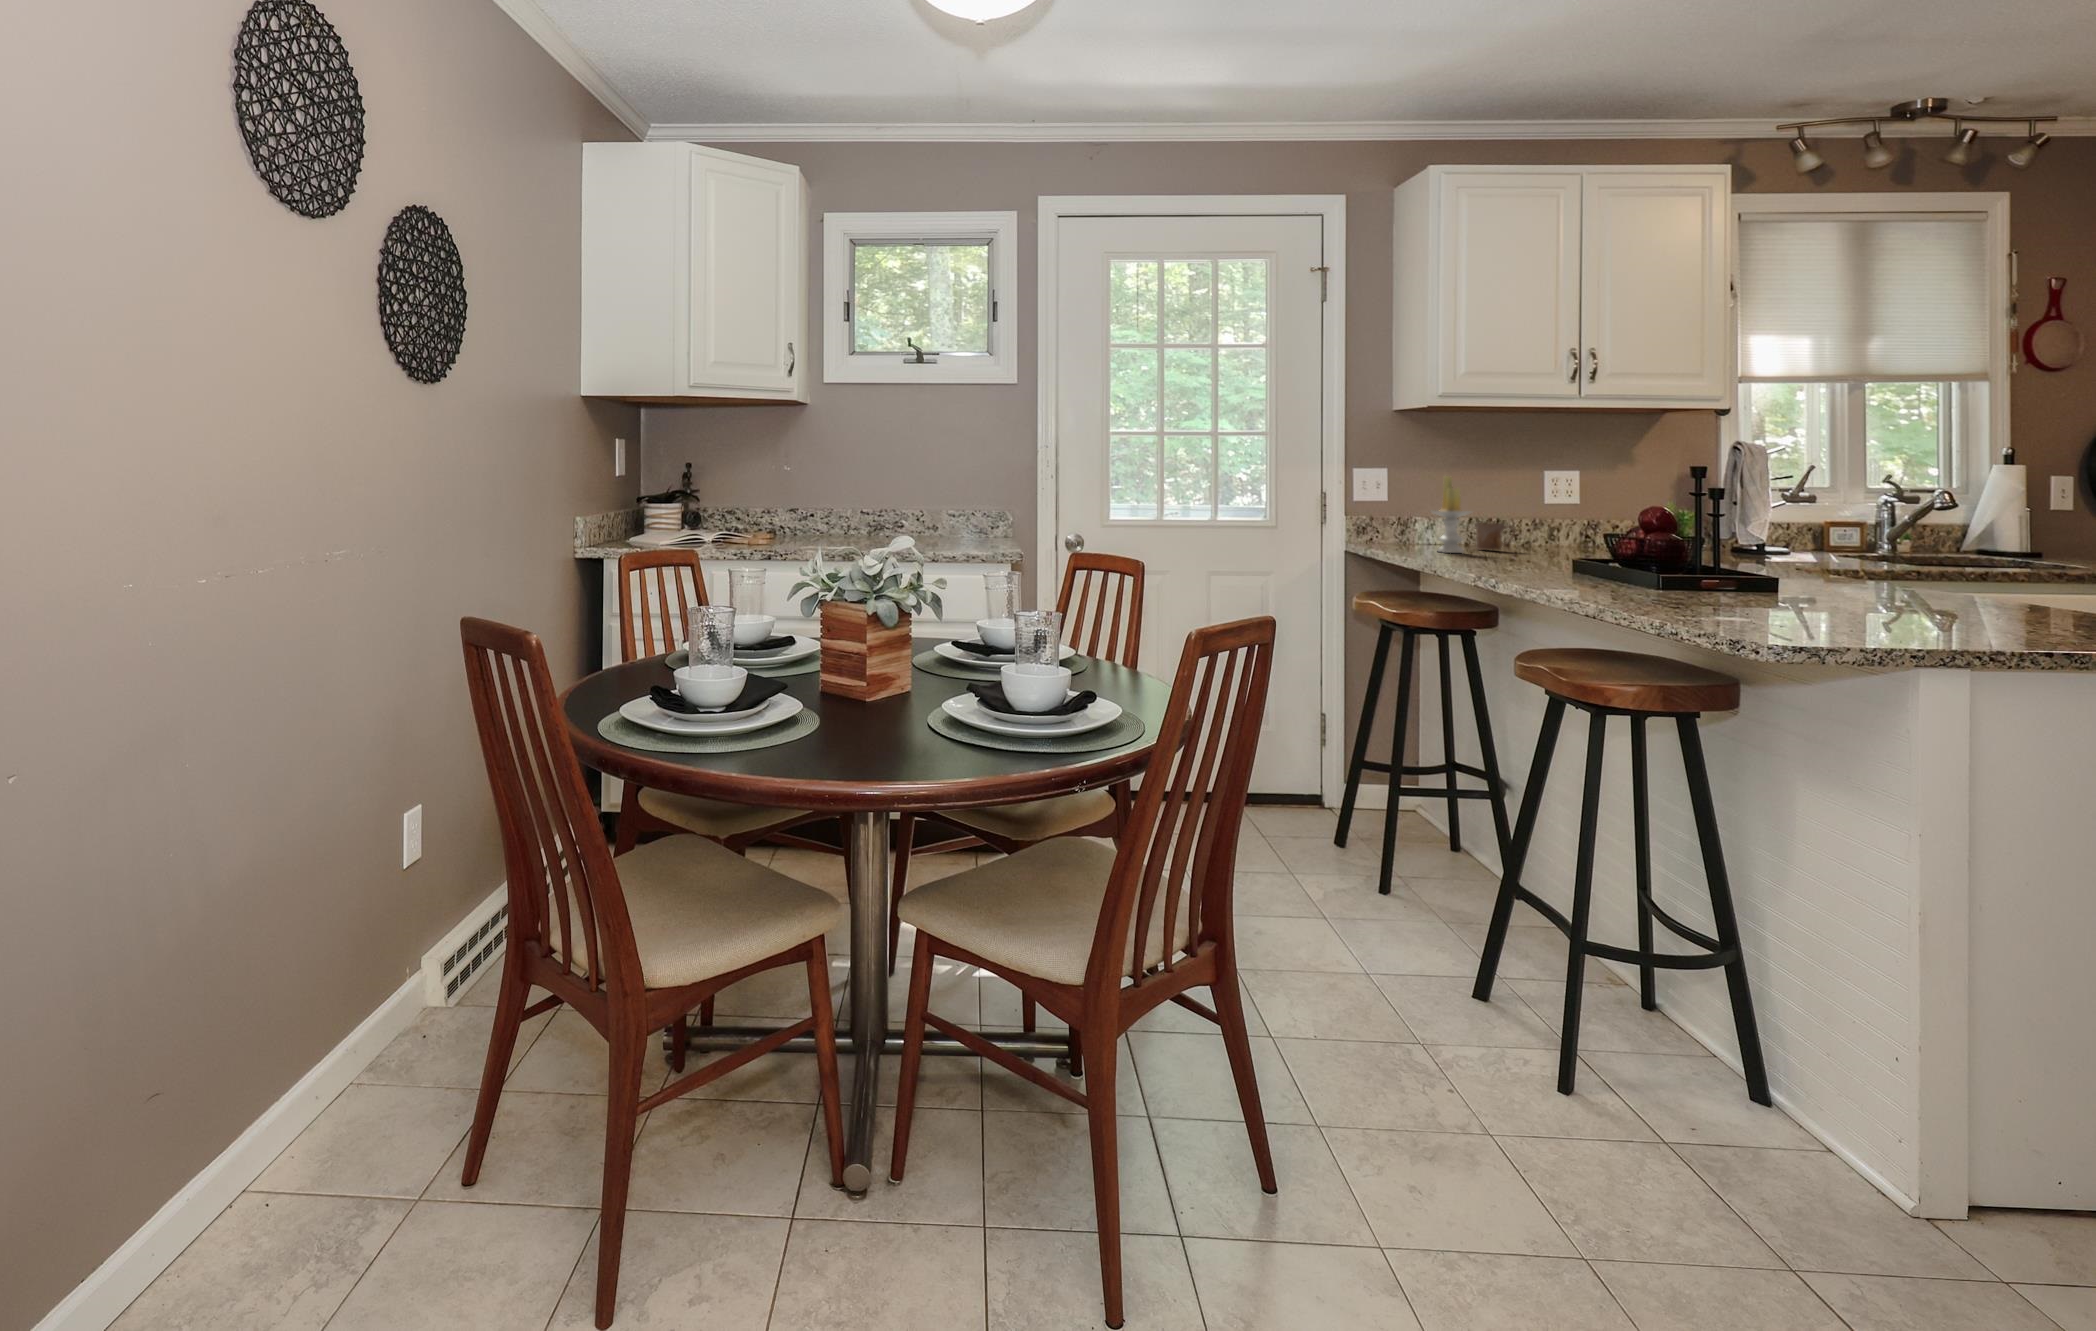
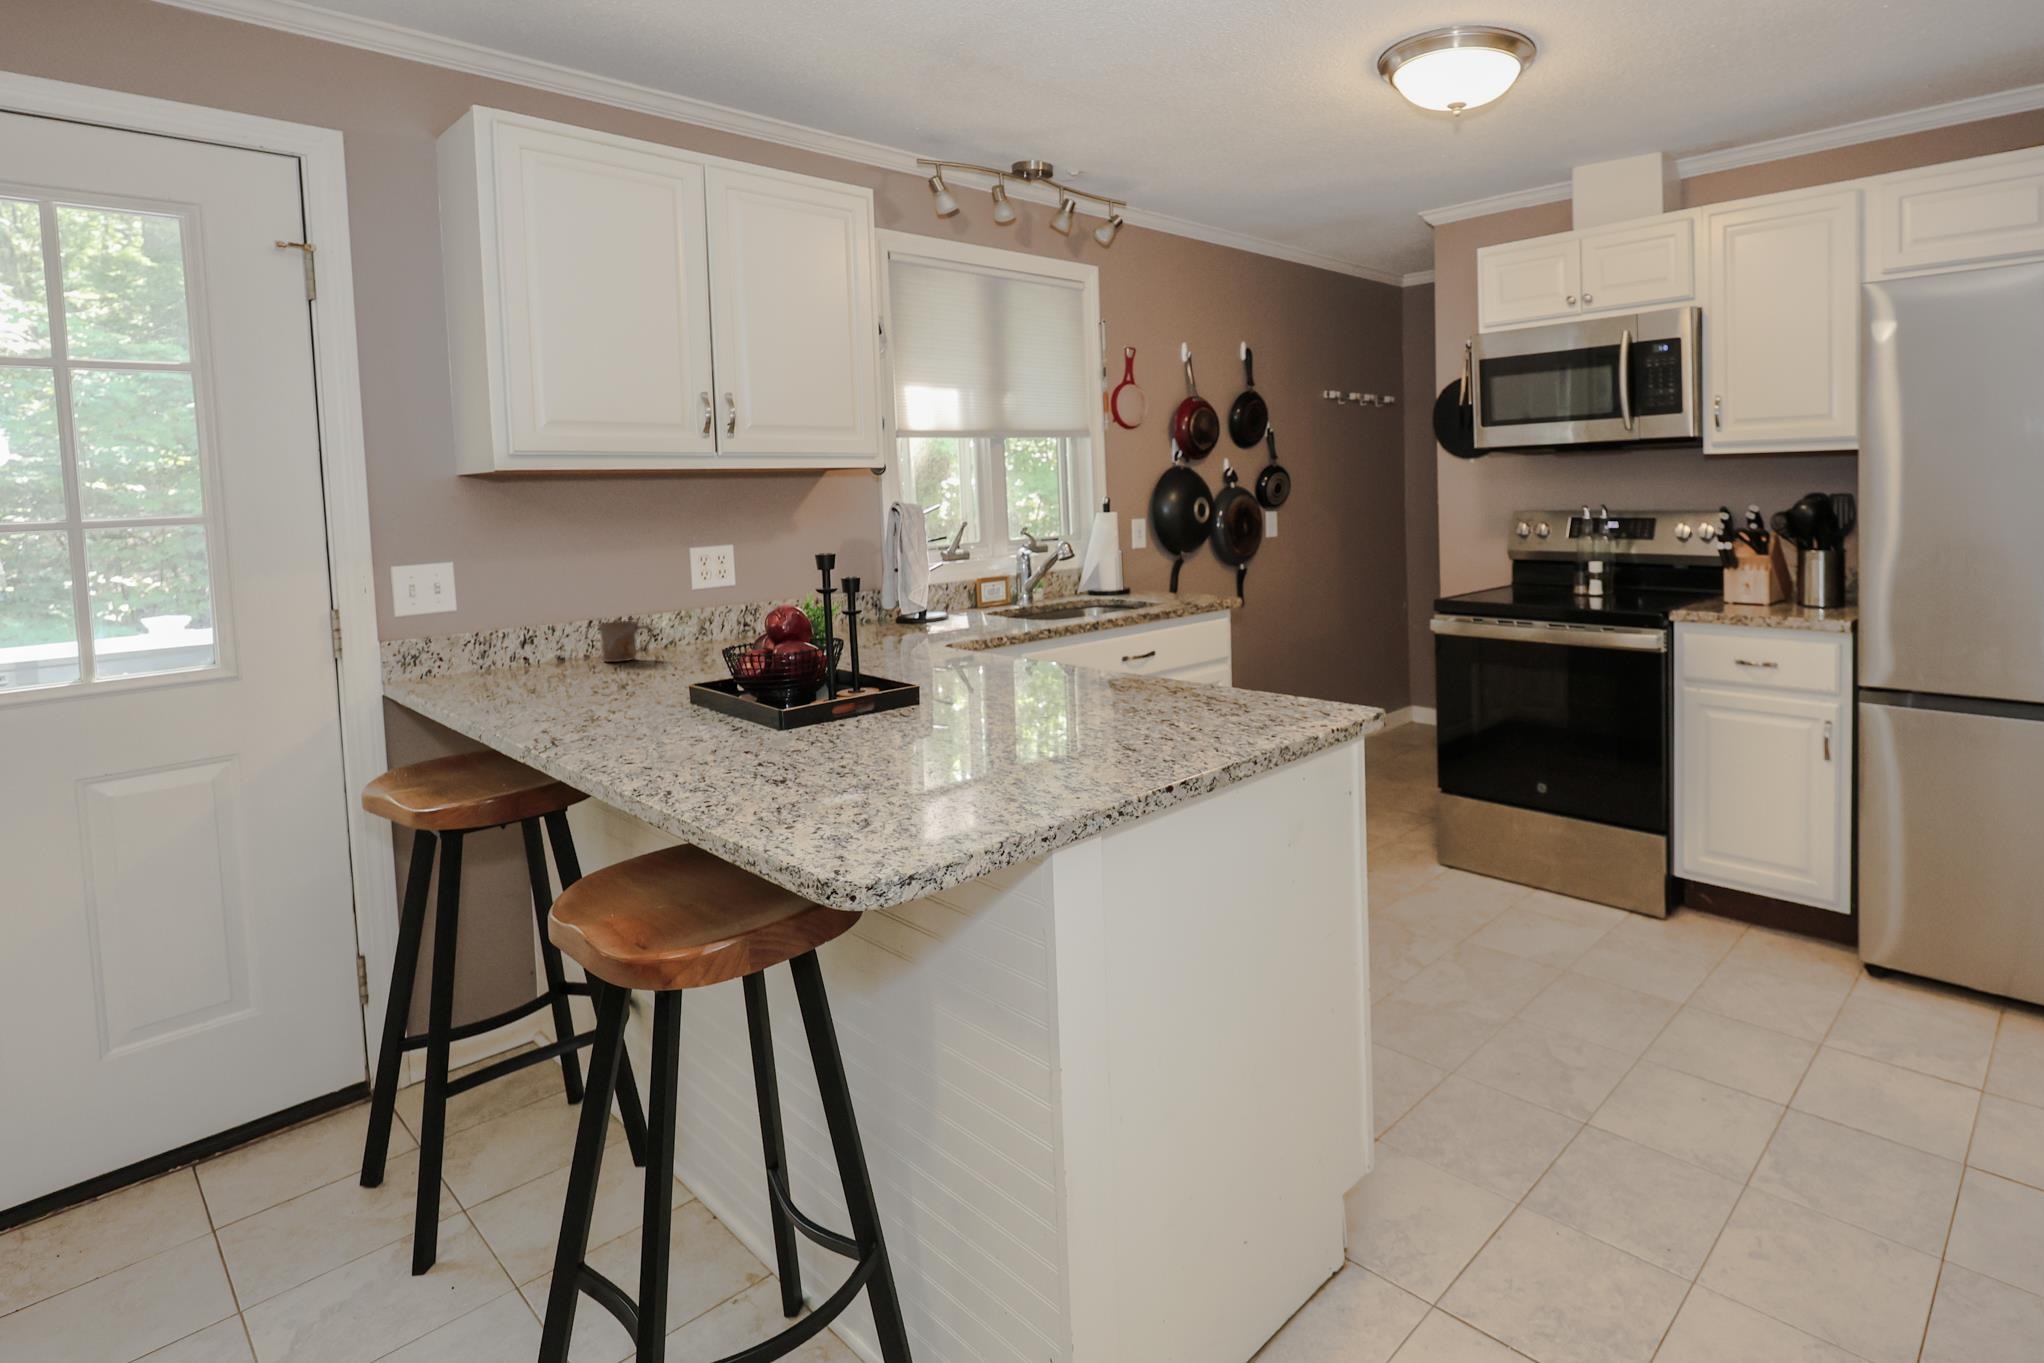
candle: present [1432,476,1471,553] -> none [514,572,582,686]

